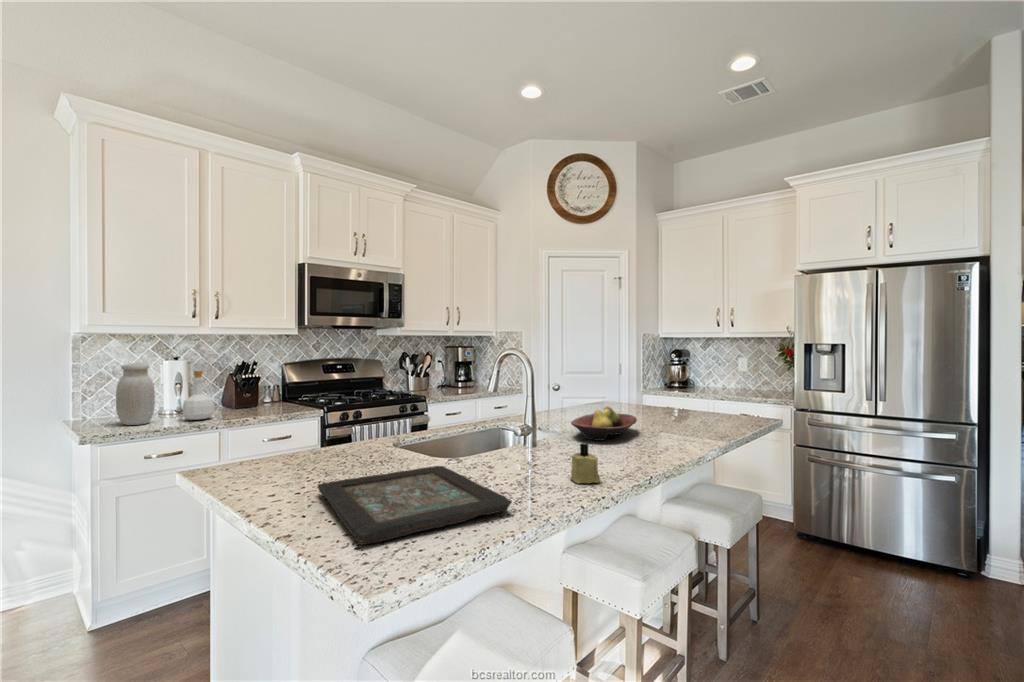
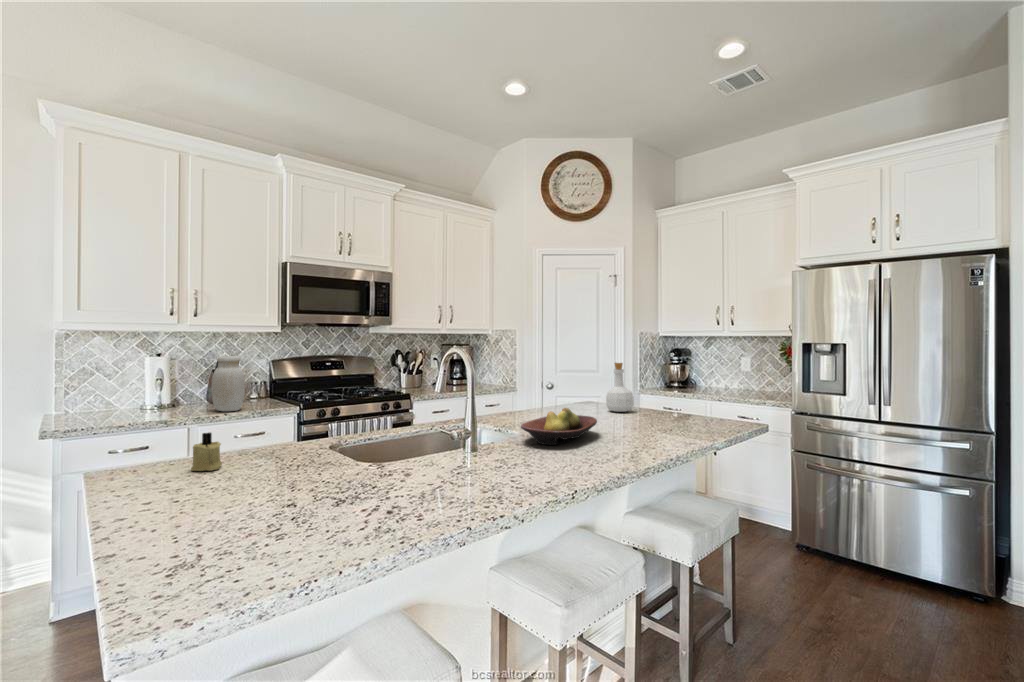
jar: present [116,363,155,425] -> present [212,356,245,411]
bottle: present [182,371,214,420] -> present [606,363,634,412]
candle: present [571,444,600,483] -> present [191,433,222,471]
decorative tray: present [318,466,512,545] -> none [157,472,378,573]

